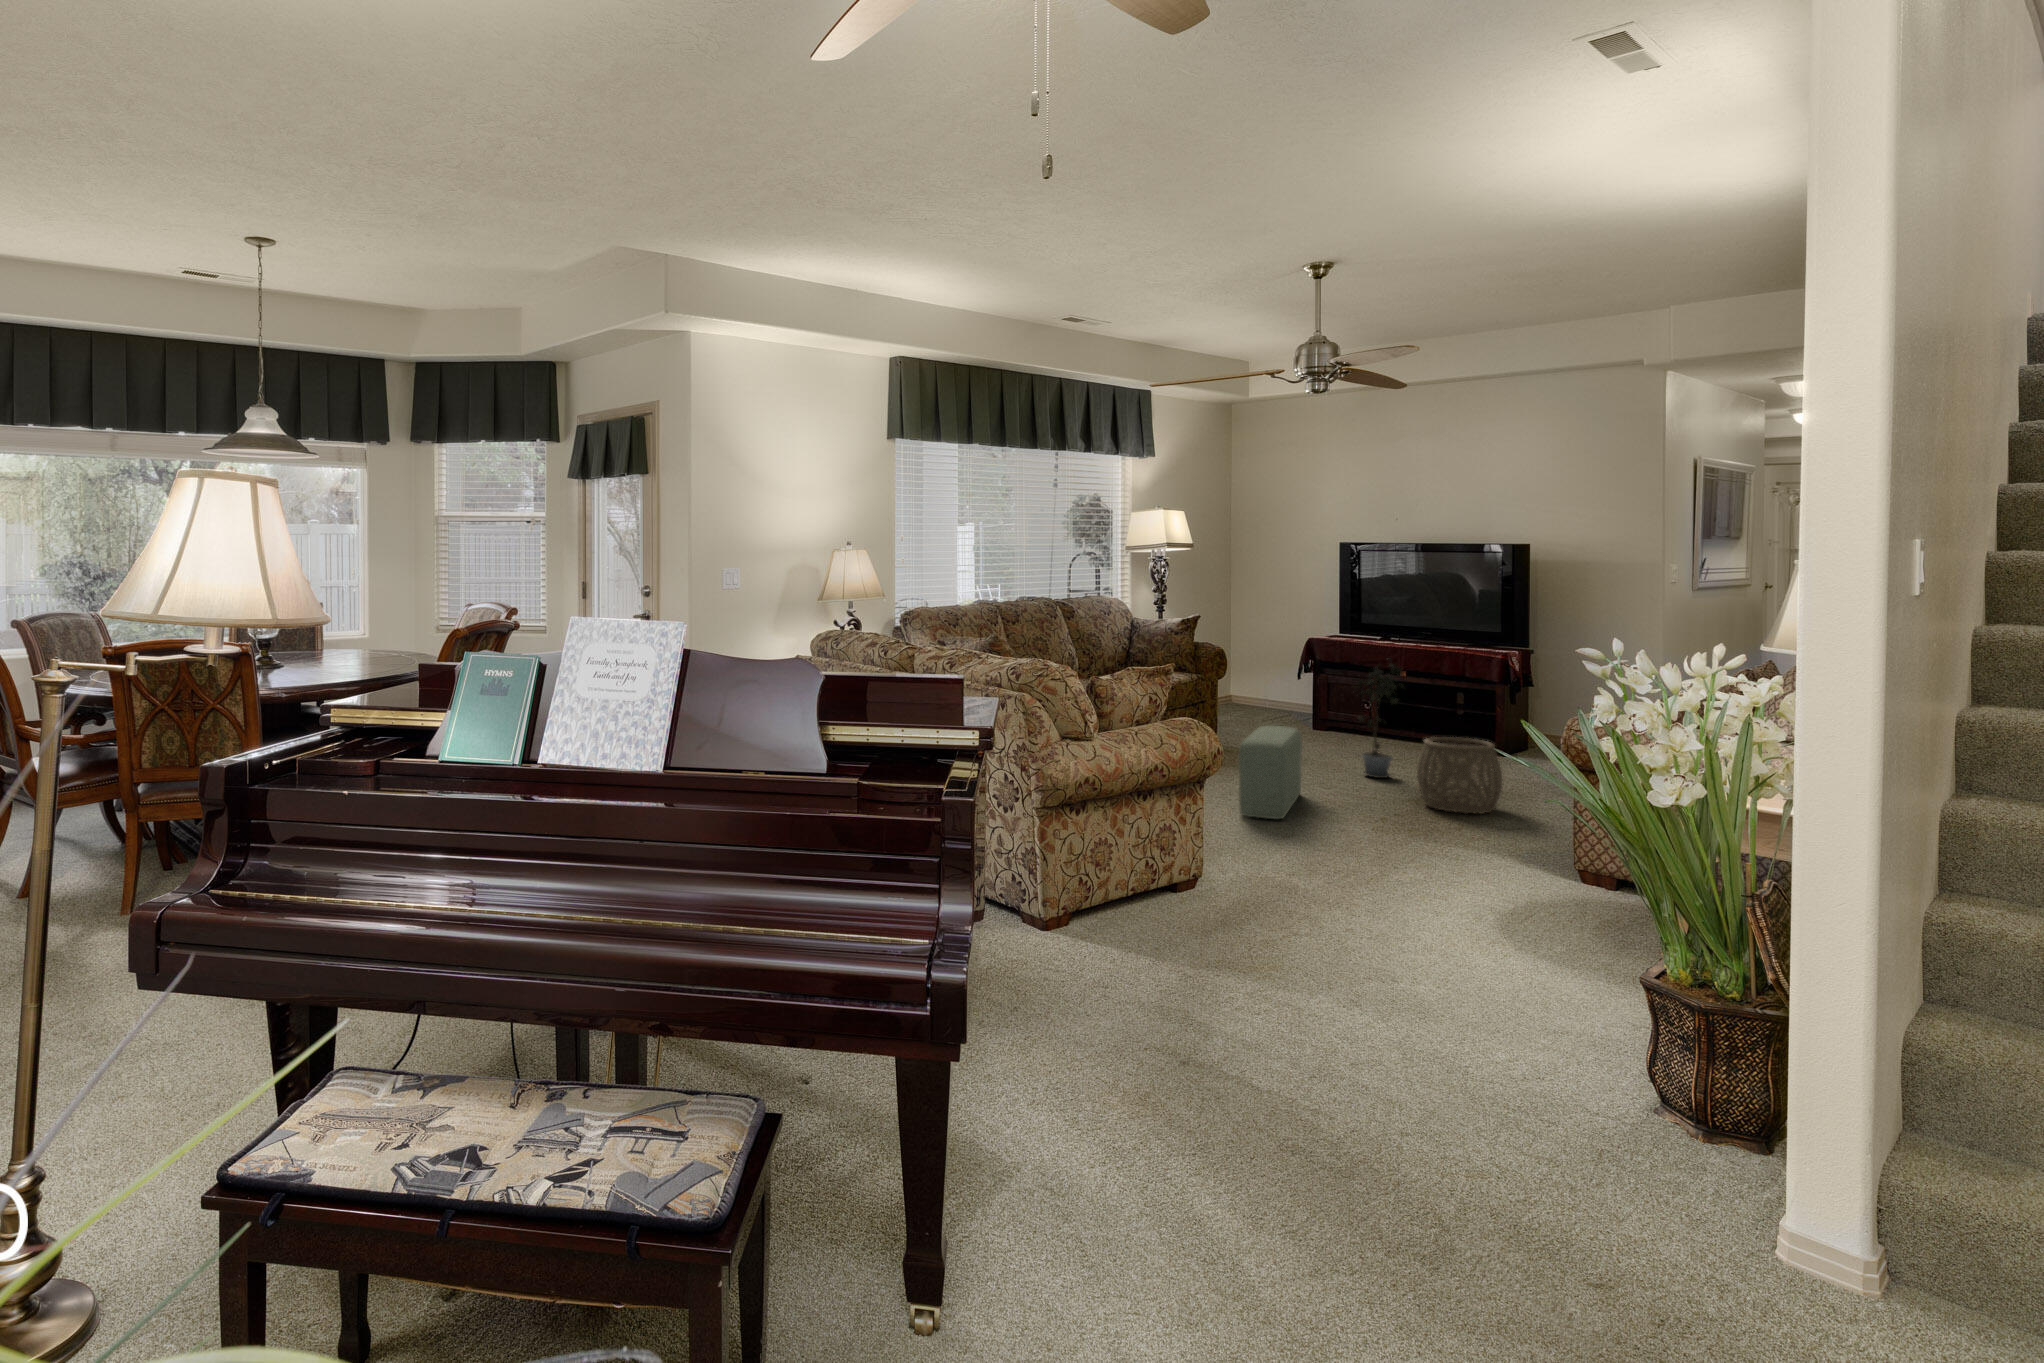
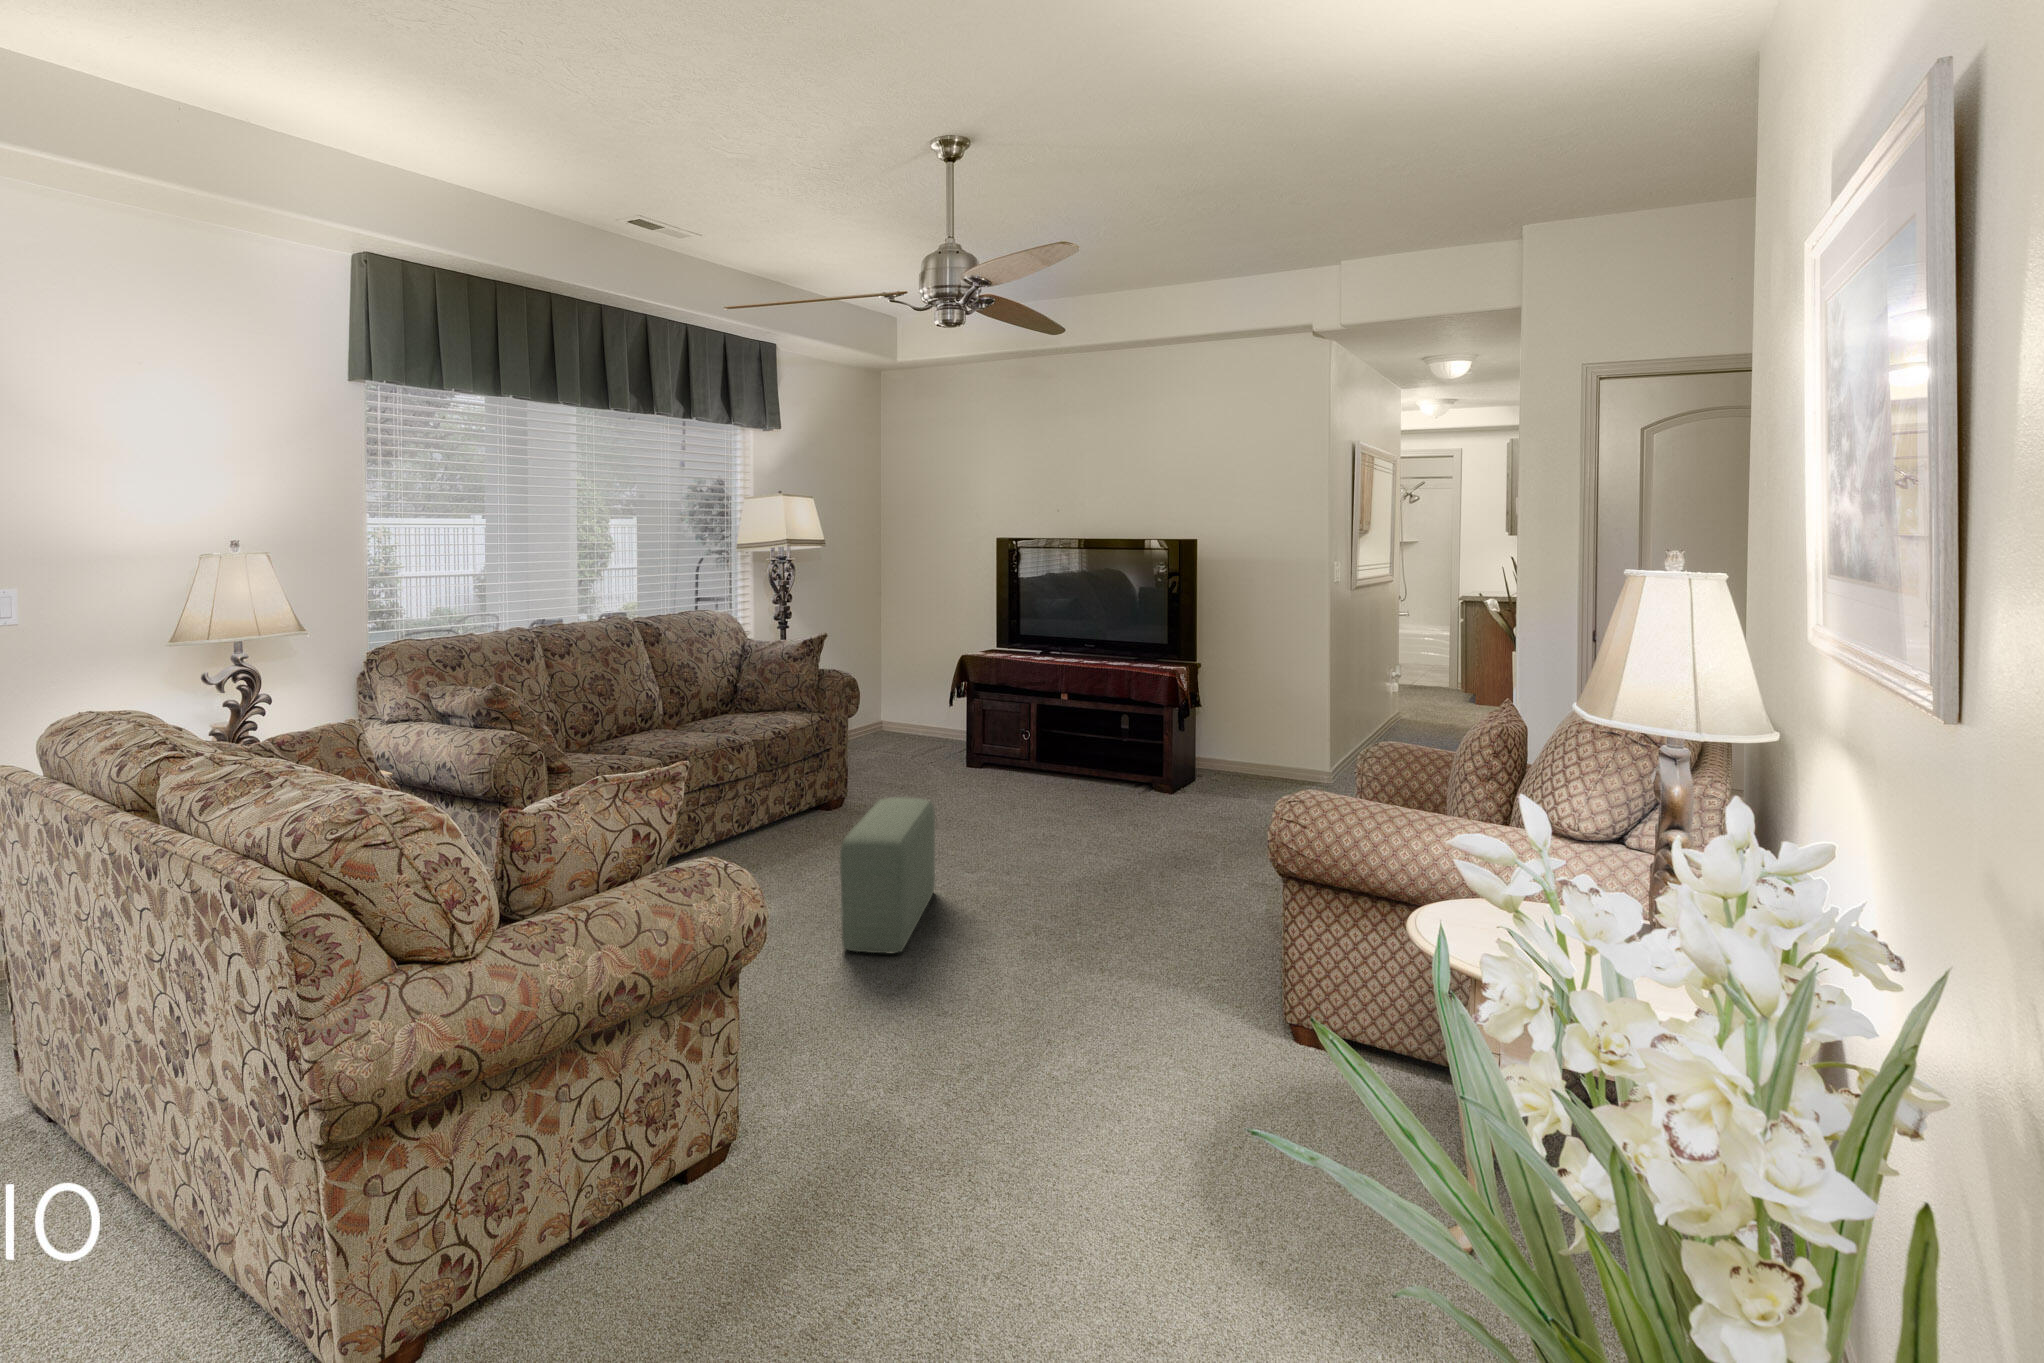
potted plant: present [1357,660,1404,778] -> none [1000,688,1071,849]
woven basket: present [1417,737,1503,814] -> none [1081,799,1190,911]

